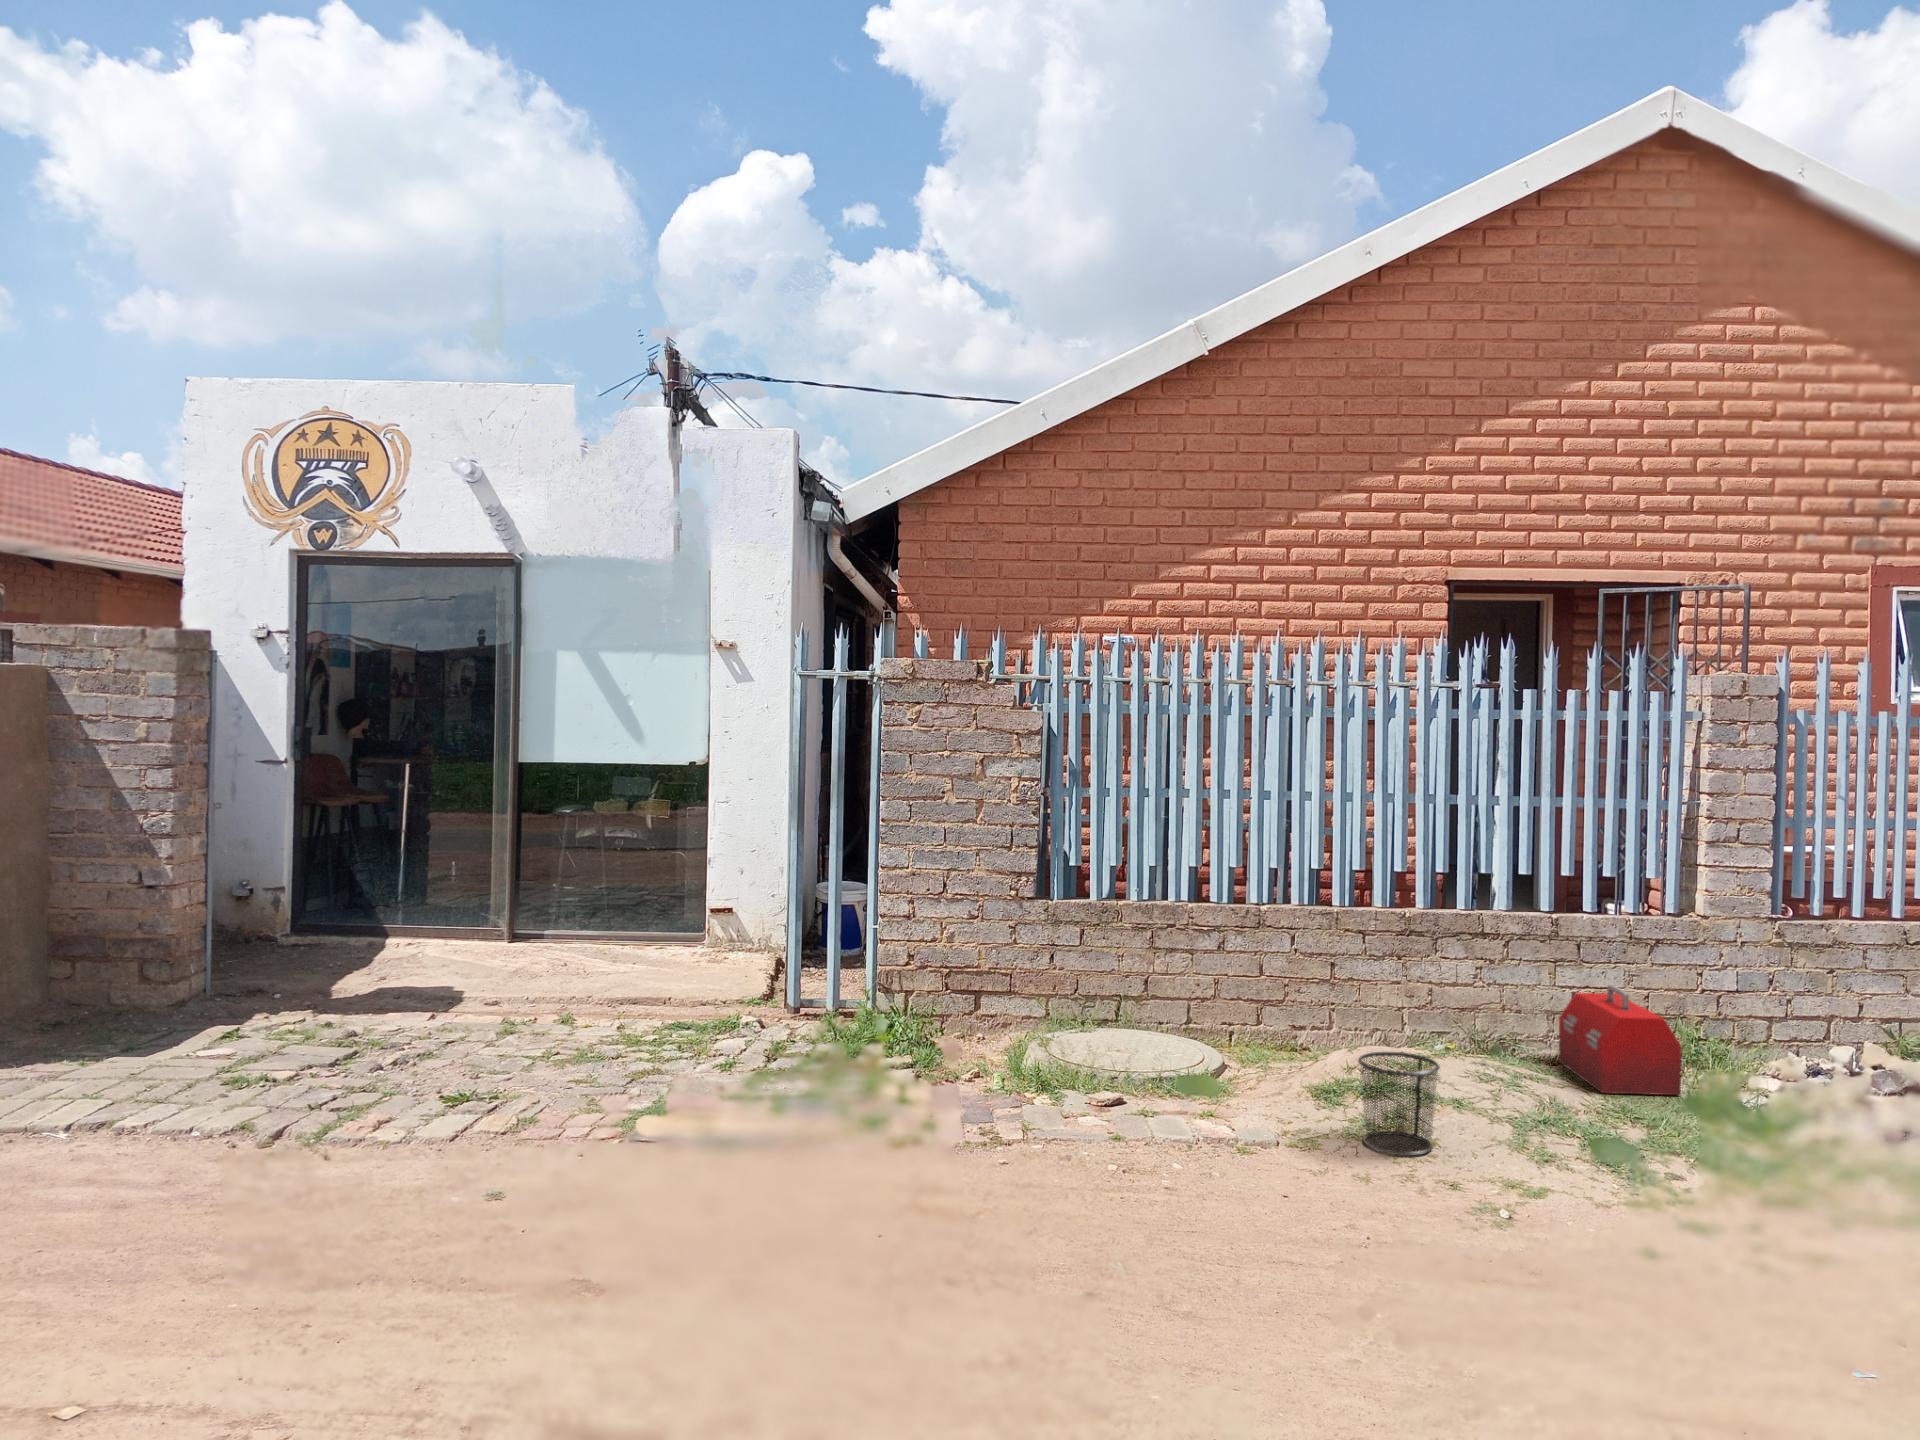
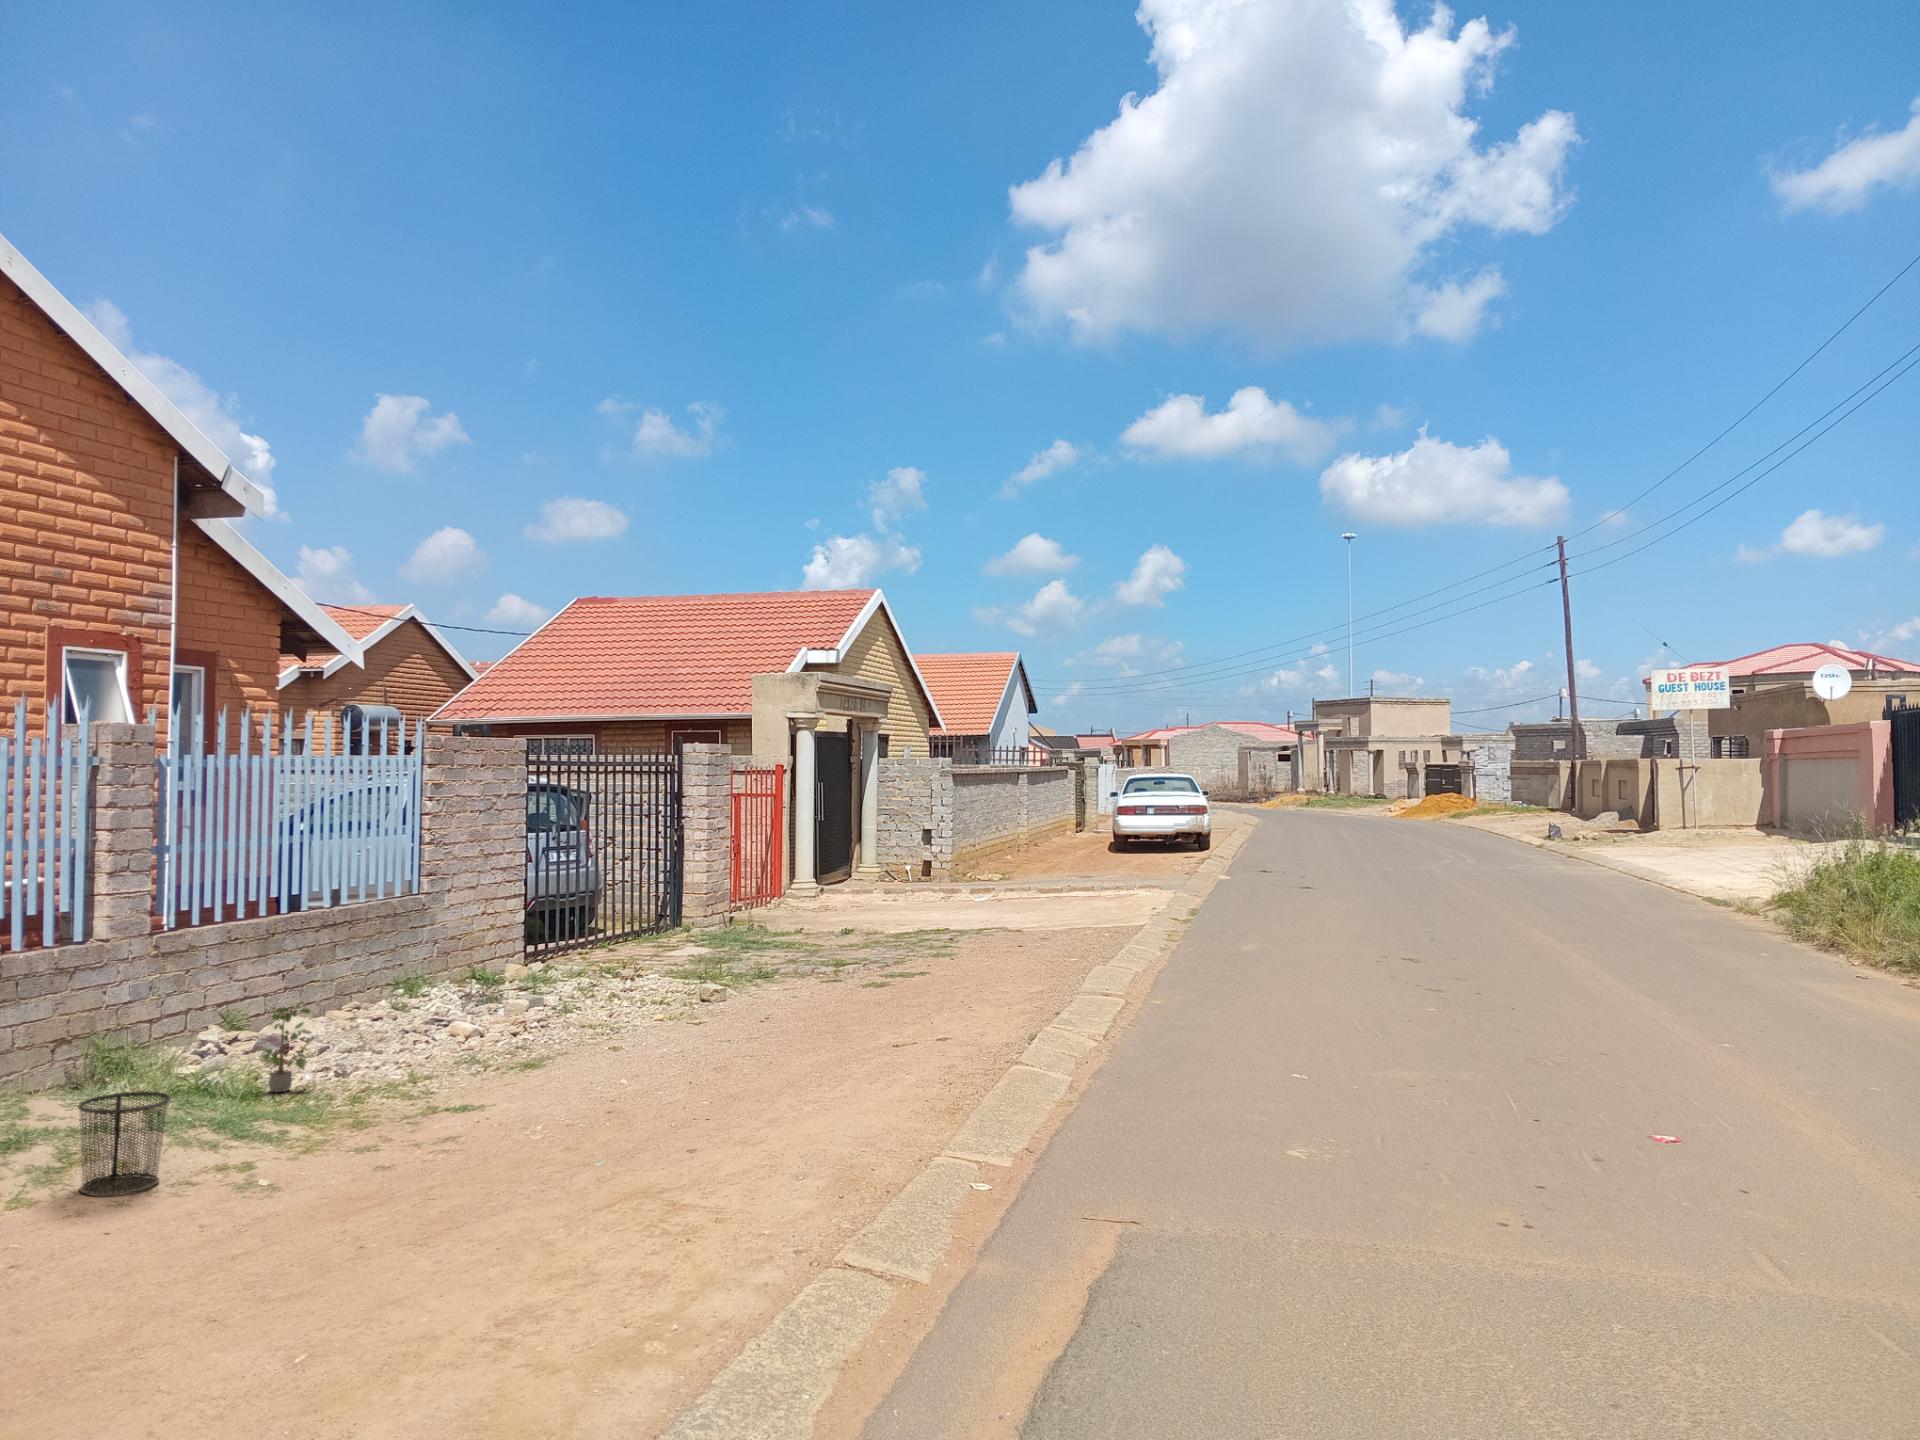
toolbox: present [1559,985,1682,1095] -> none [9,1012,163,1109]
potted plant: none [1753,1026,1831,1141] -> present [261,1004,314,1092]

